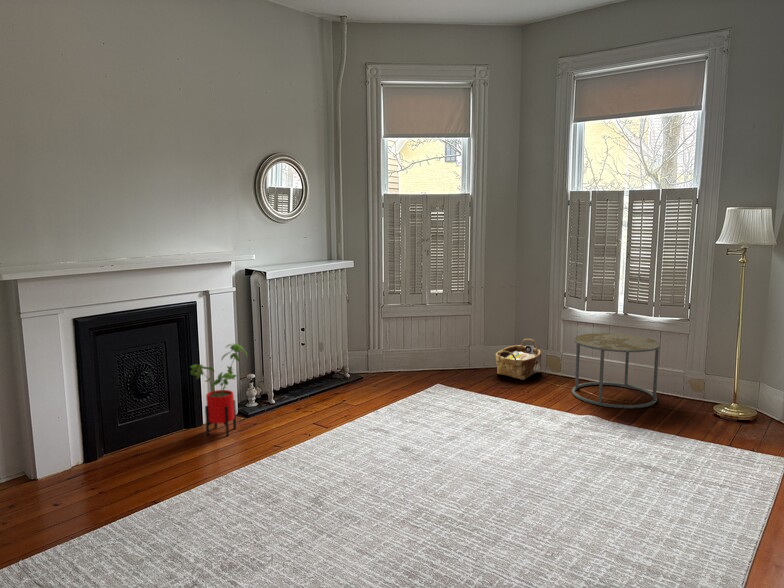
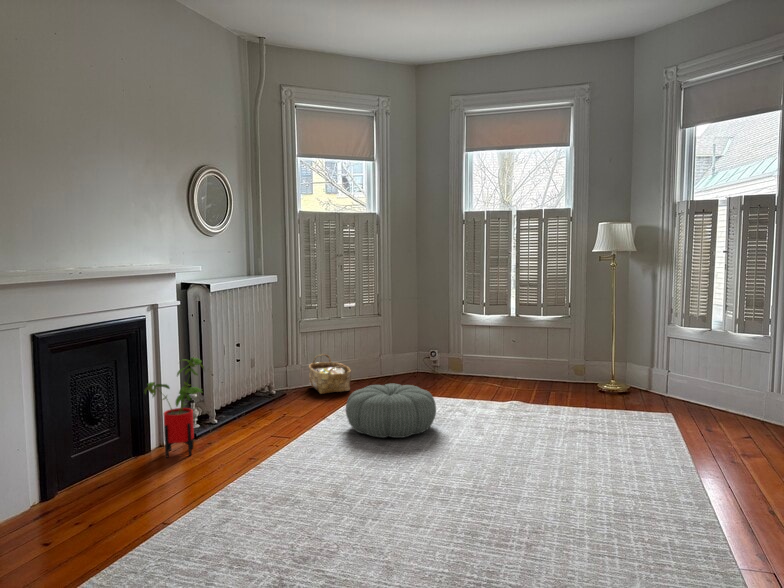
side table: present [572,333,660,409] -> none [481,334,553,395]
woven basket: present [495,339,541,380] -> present [308,354,351,394]
pouf: none [384,383,481,444] -> present [346,384,436,438]

